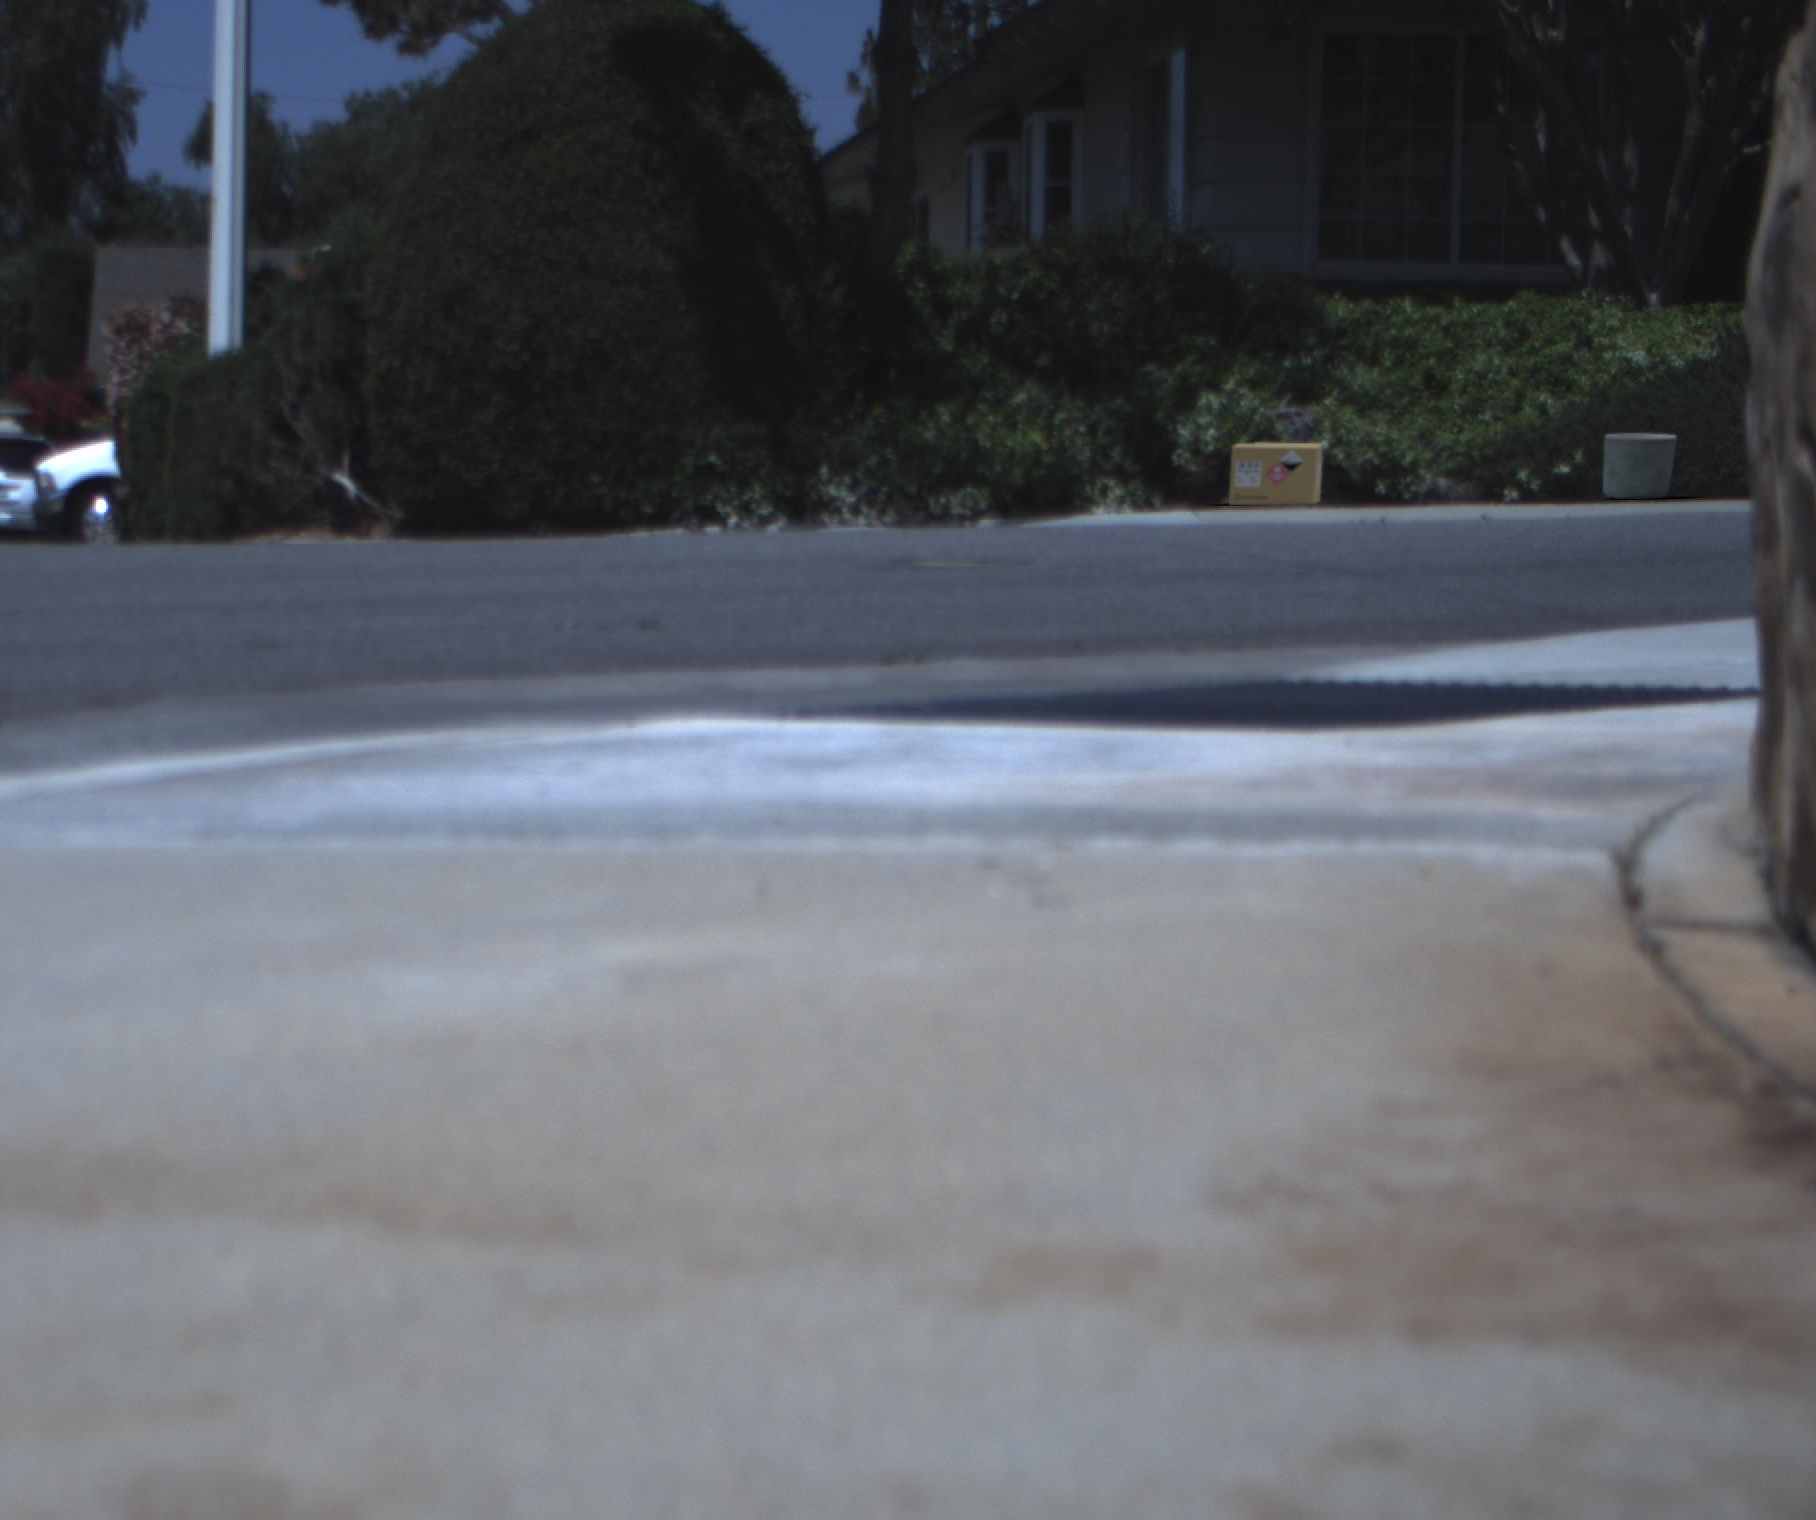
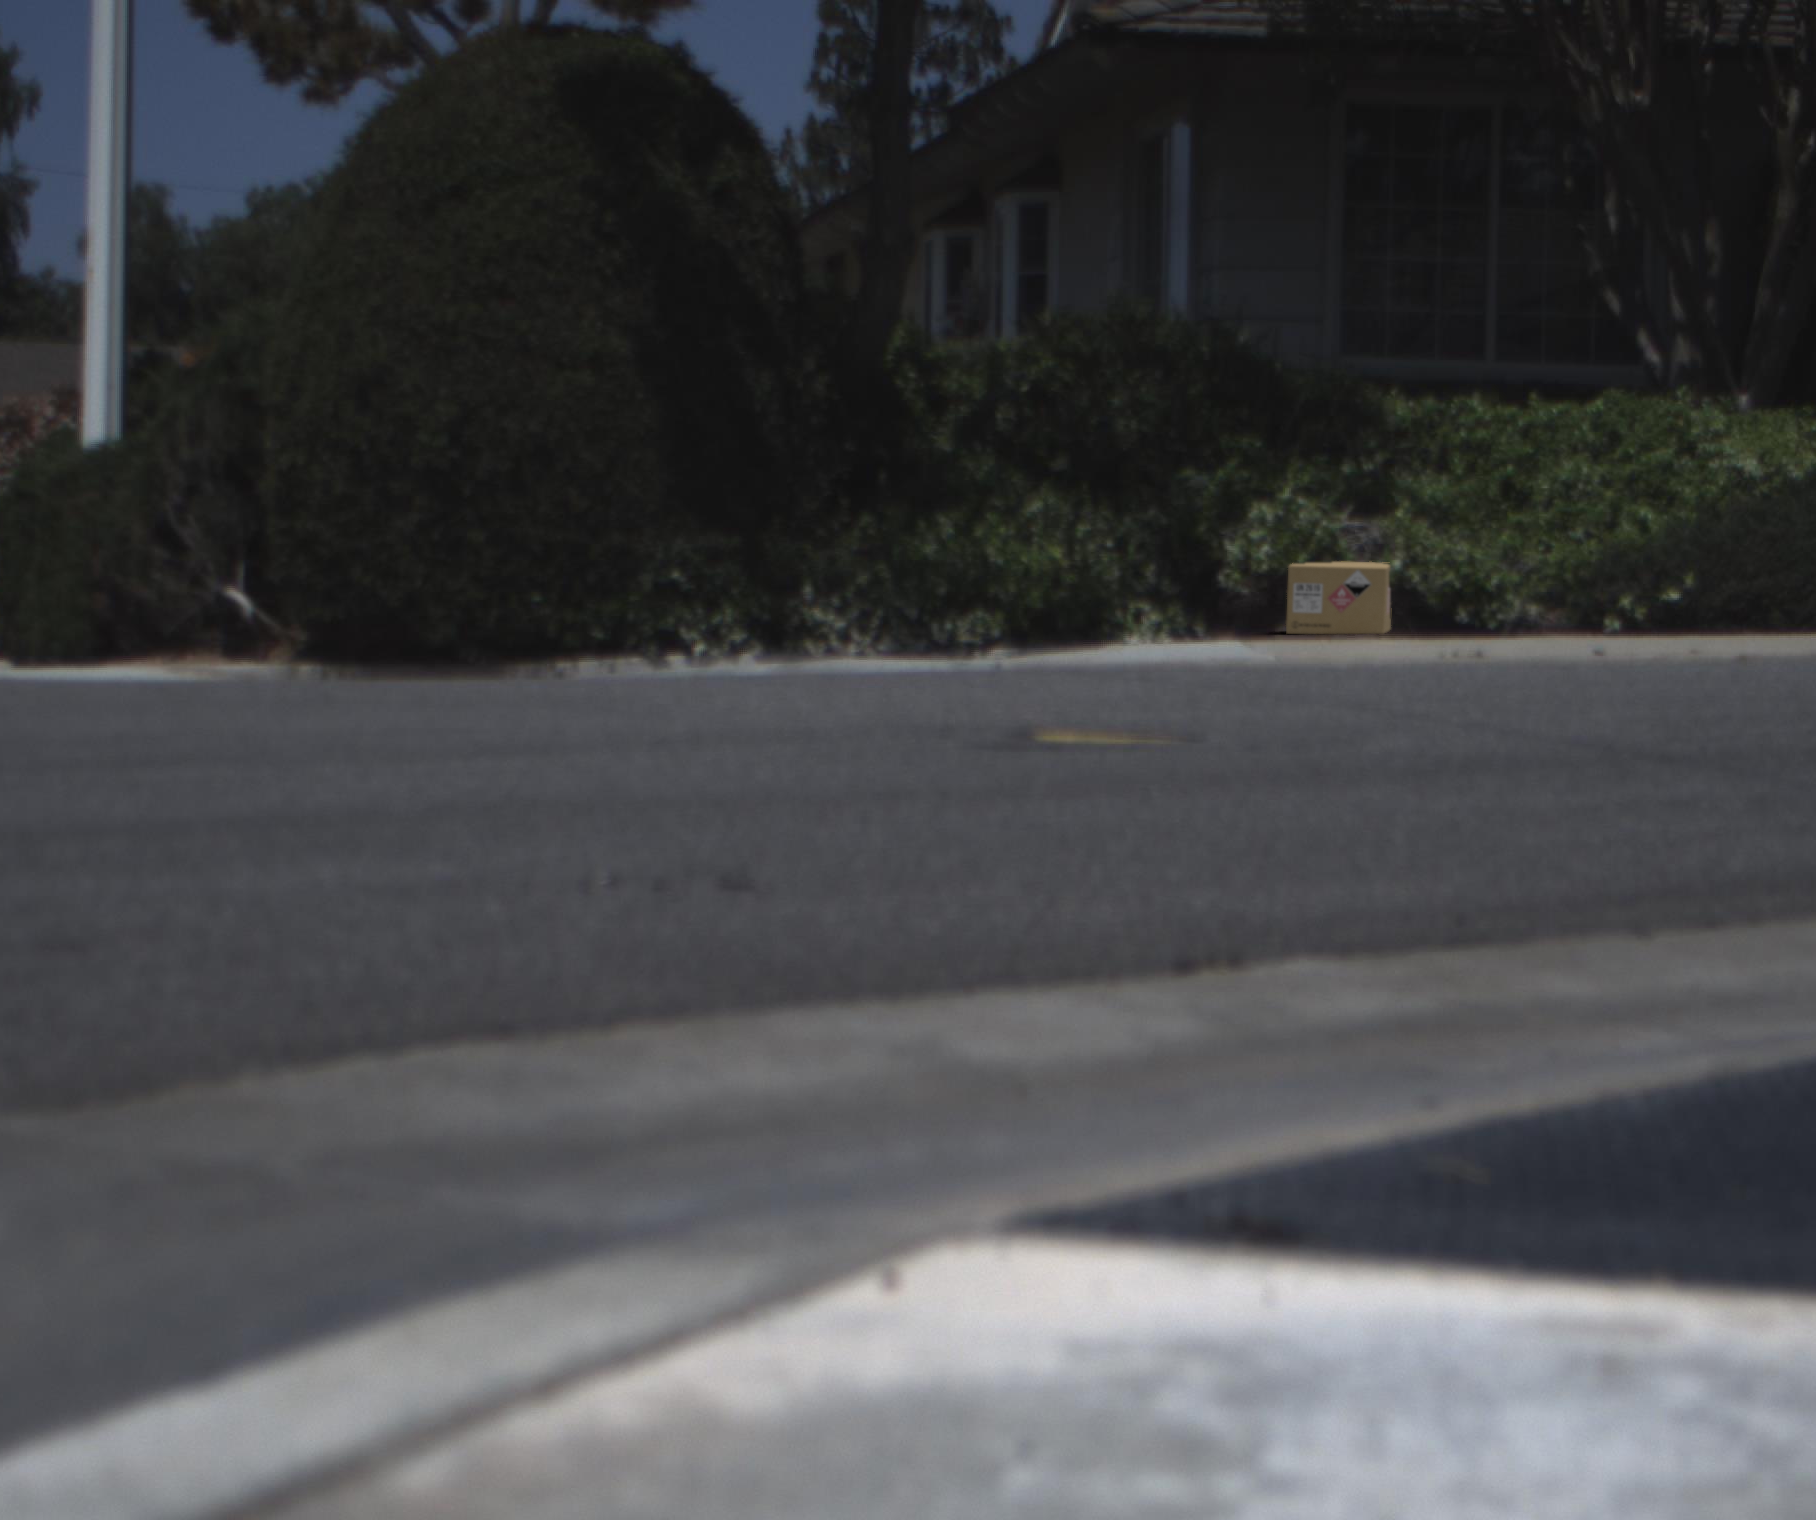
planter: present [1603,434,1677,500] -> none [1716,555,1798,632]

